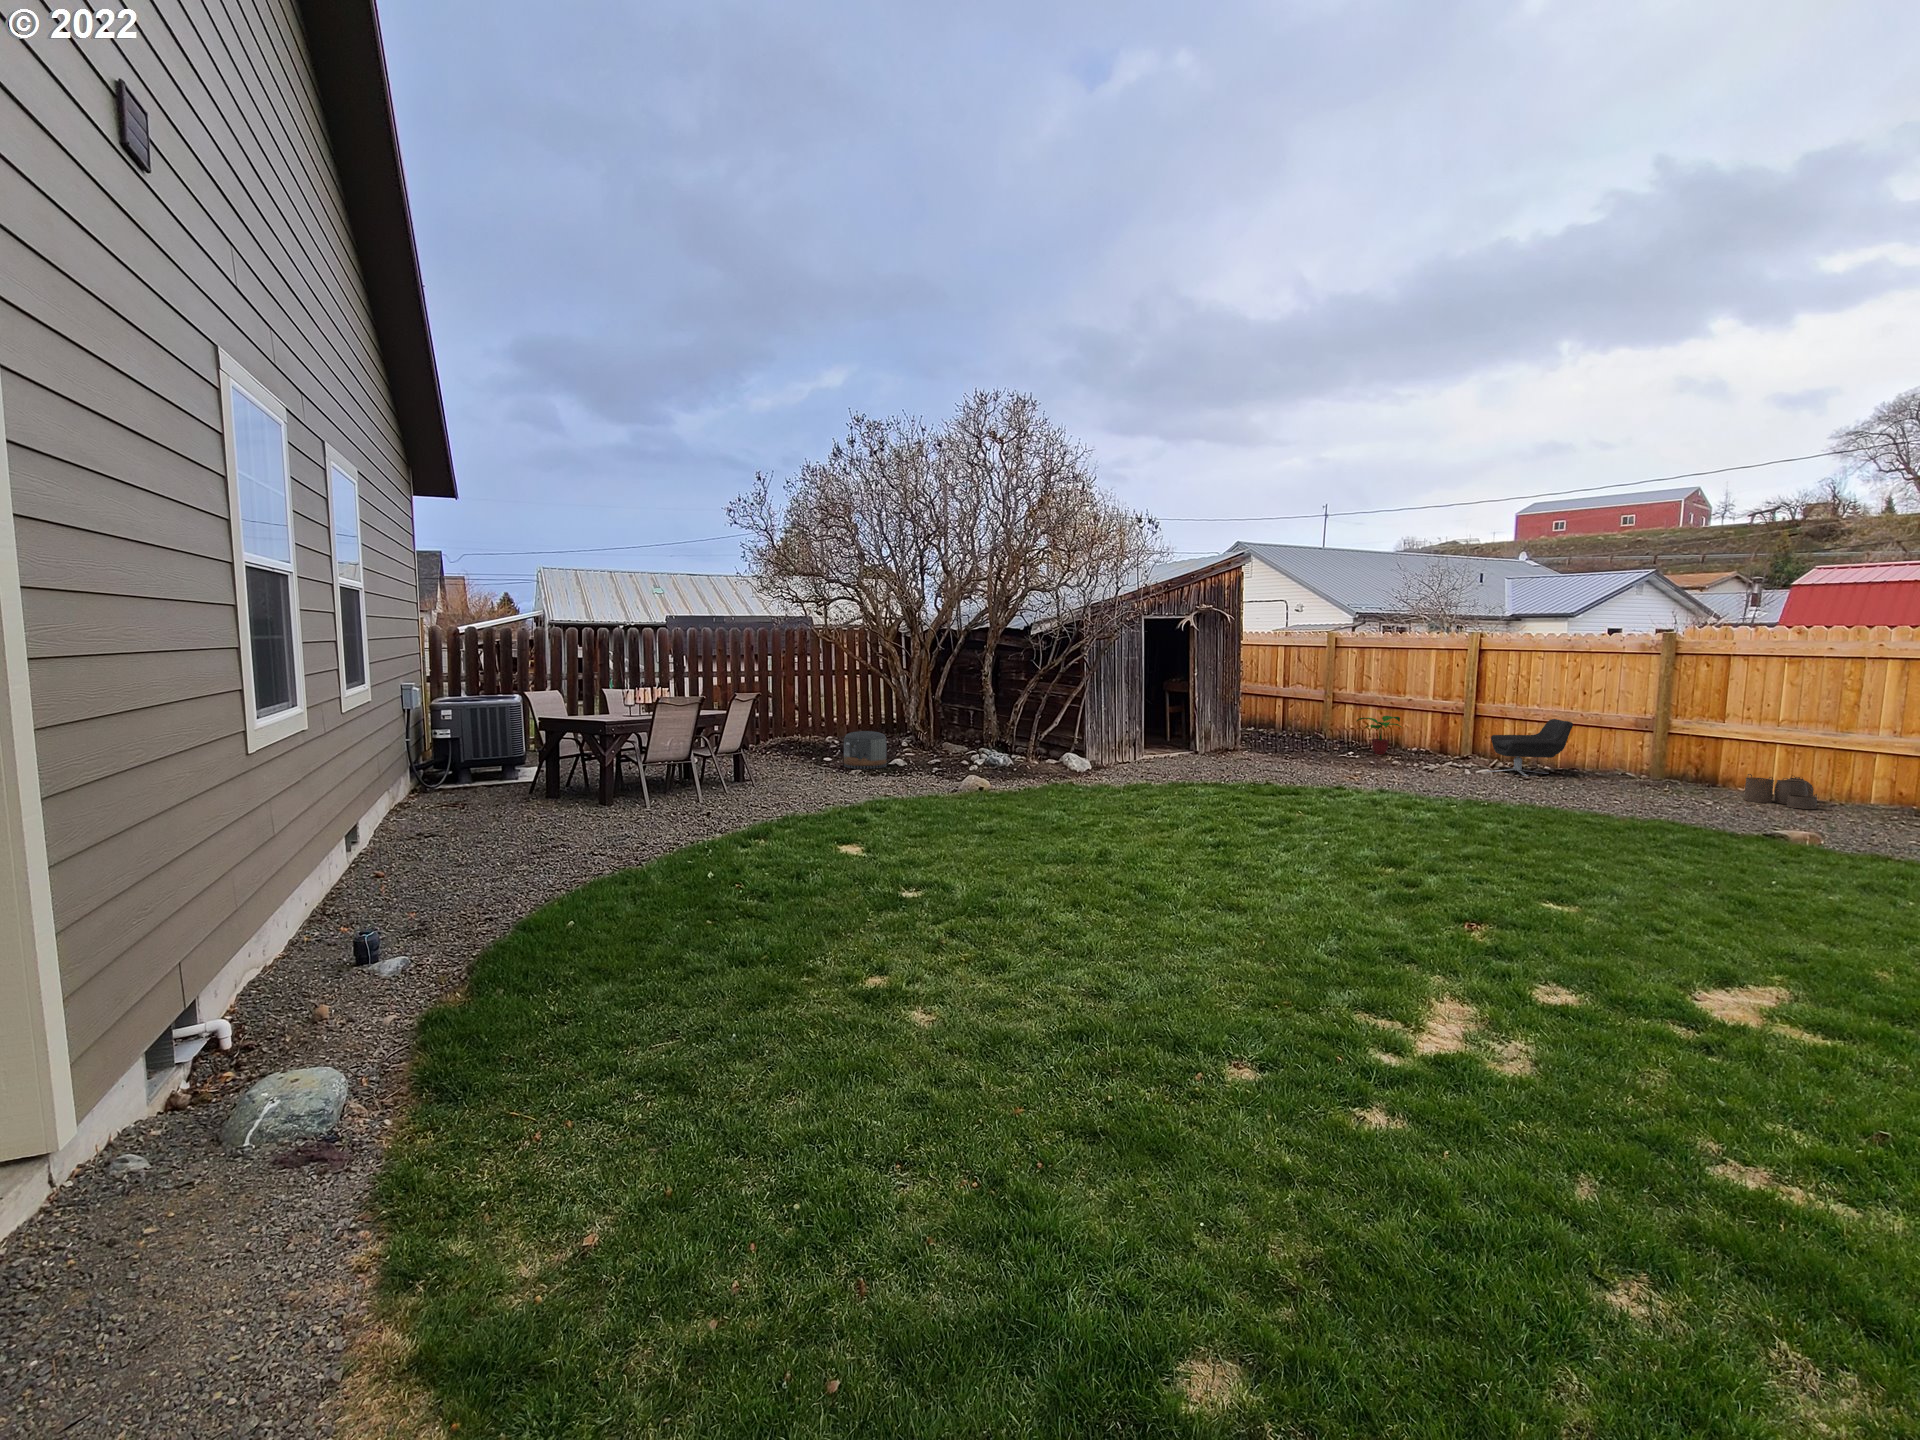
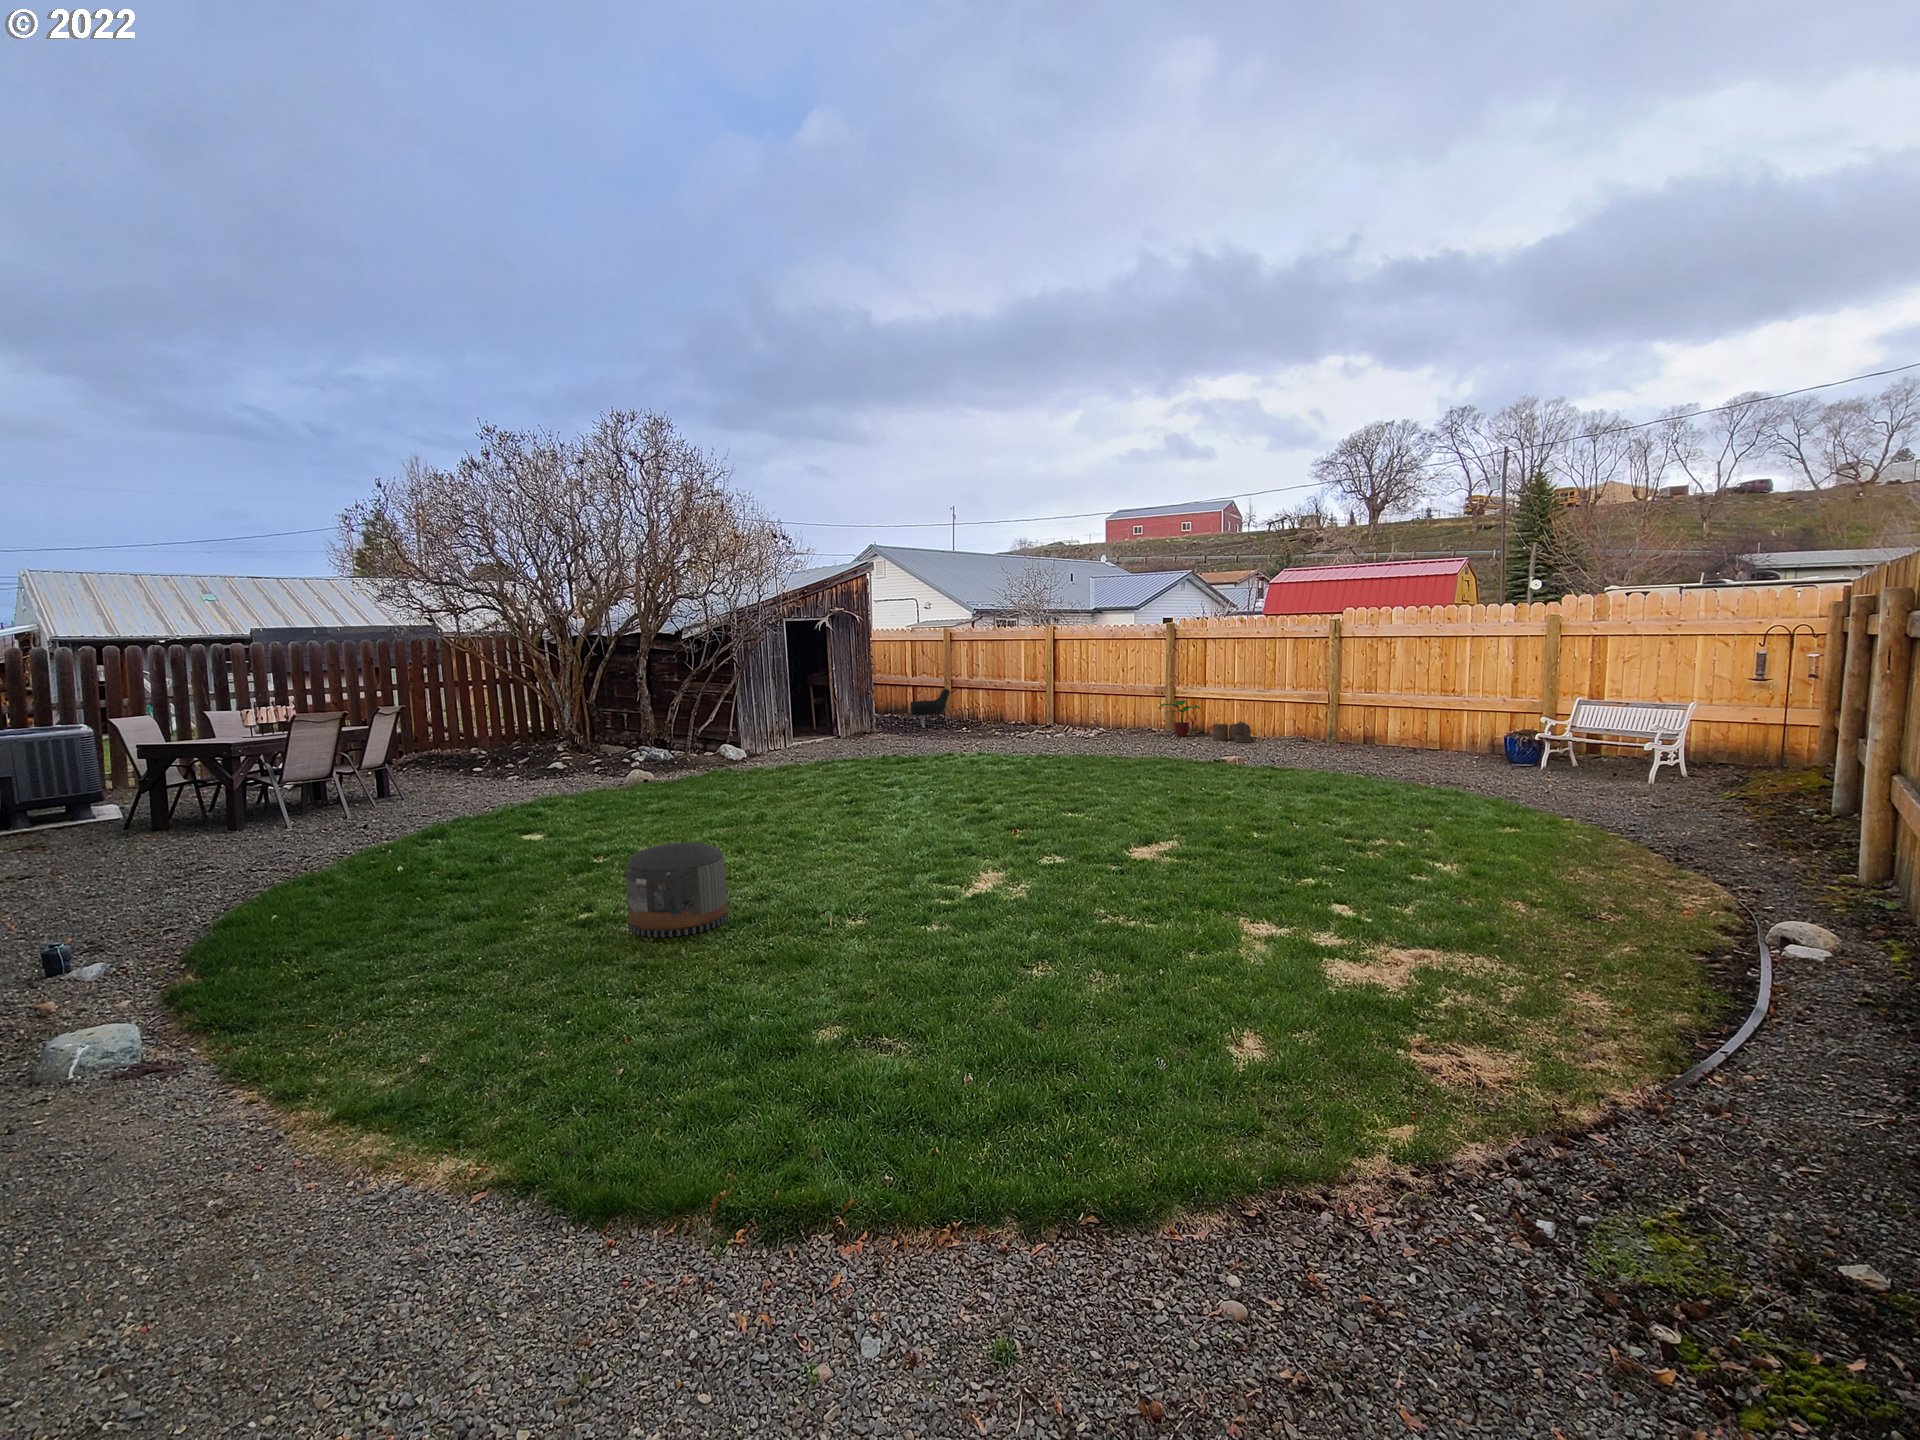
potted plant: present [1357,716,1401,754] -> present [1158,700,1201,737]
lounge chair: present [1491,719,1573,776] -> present [911,689,950,727]
pouf: present [844,731,887,769] -> present [626,843,727,937]

